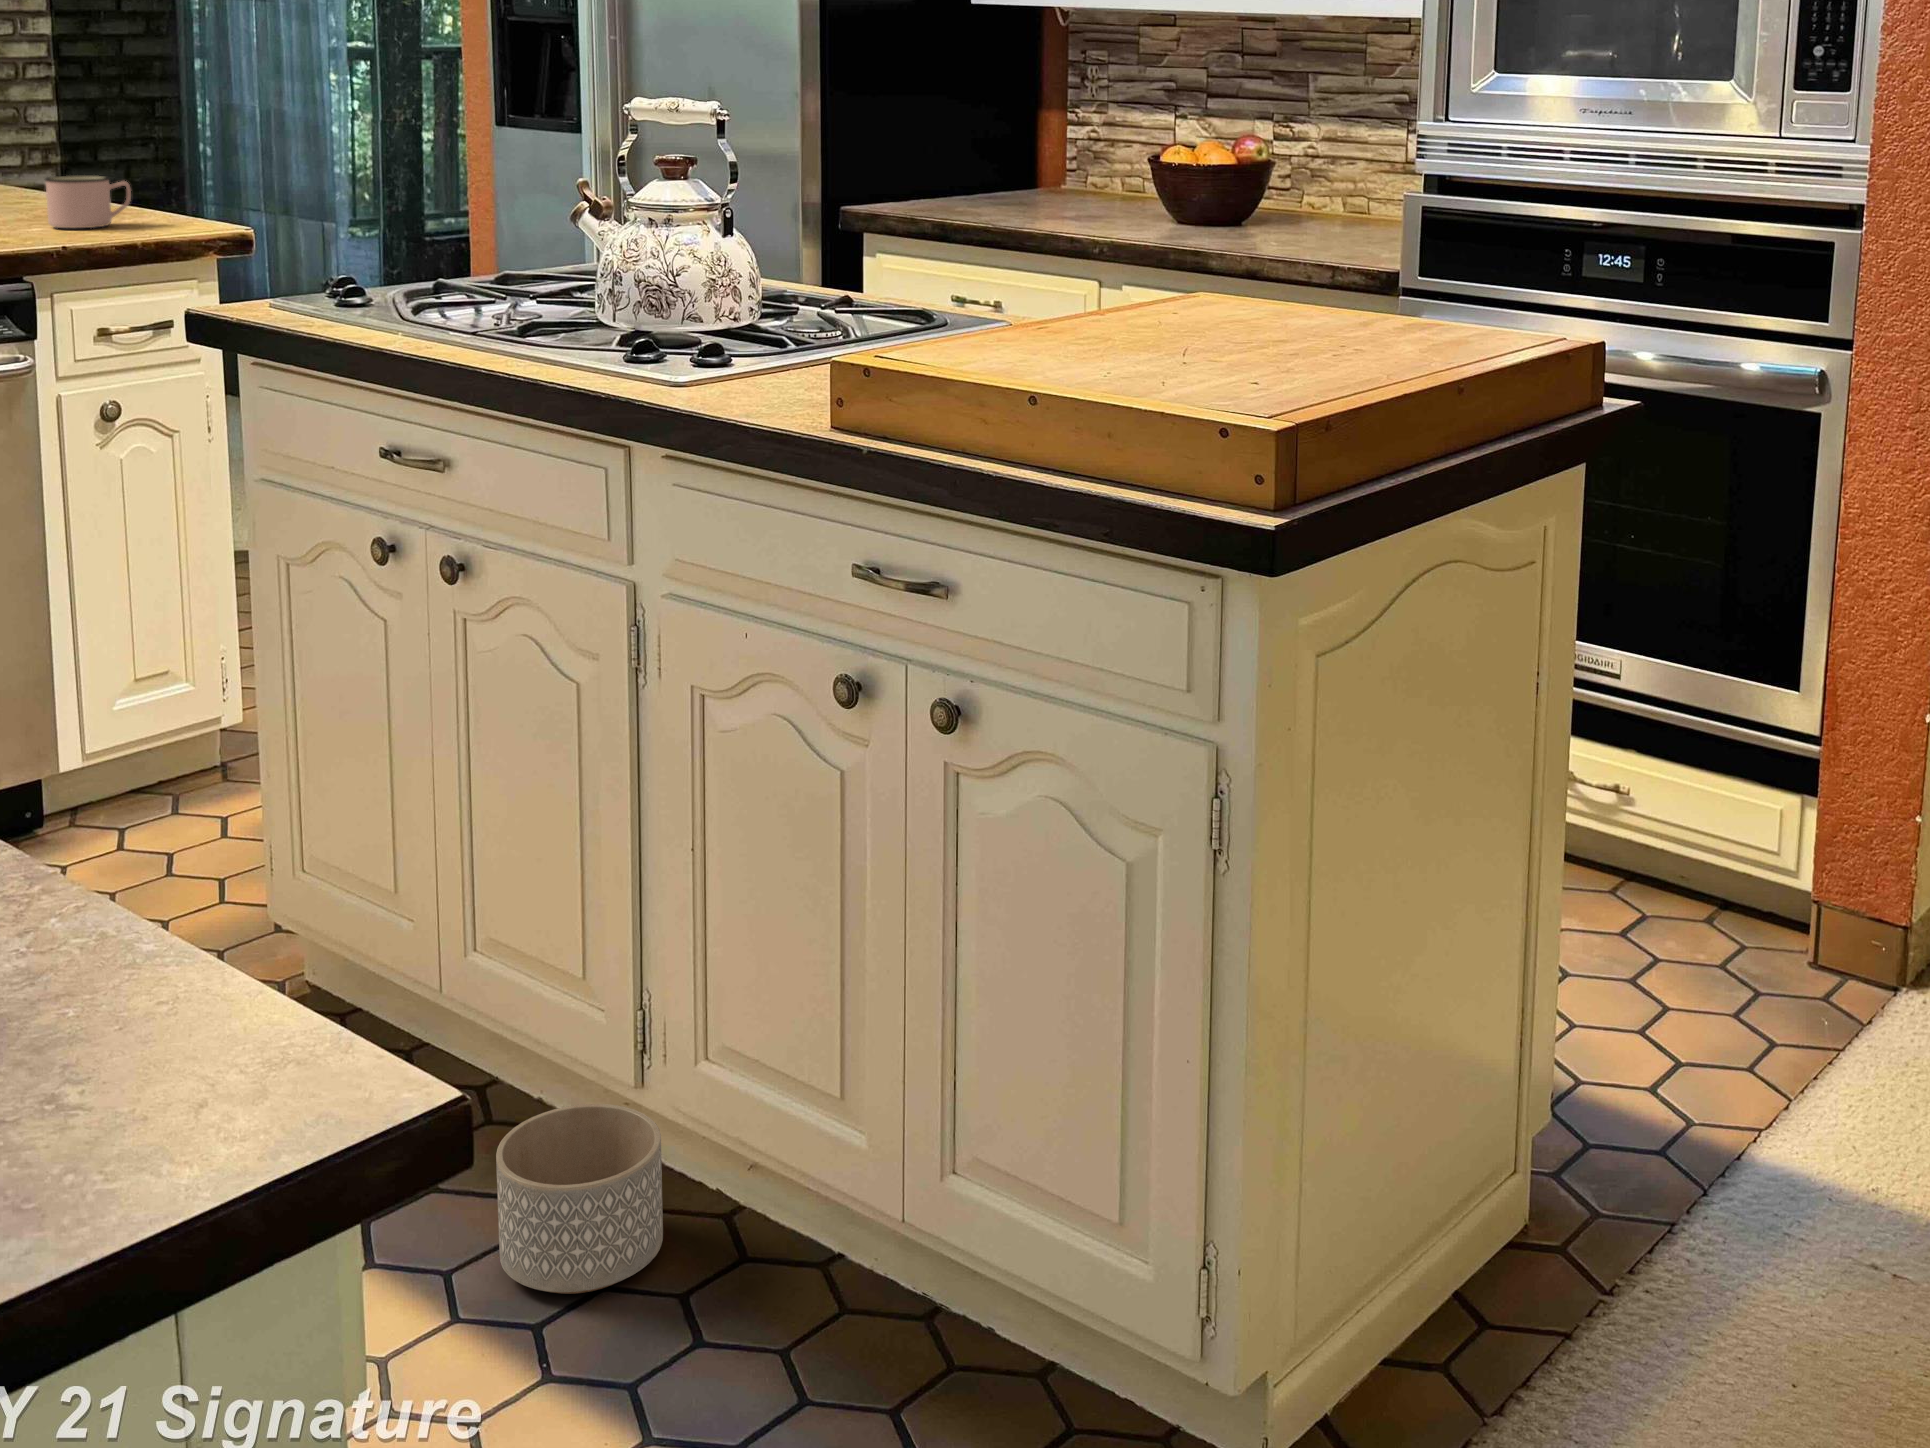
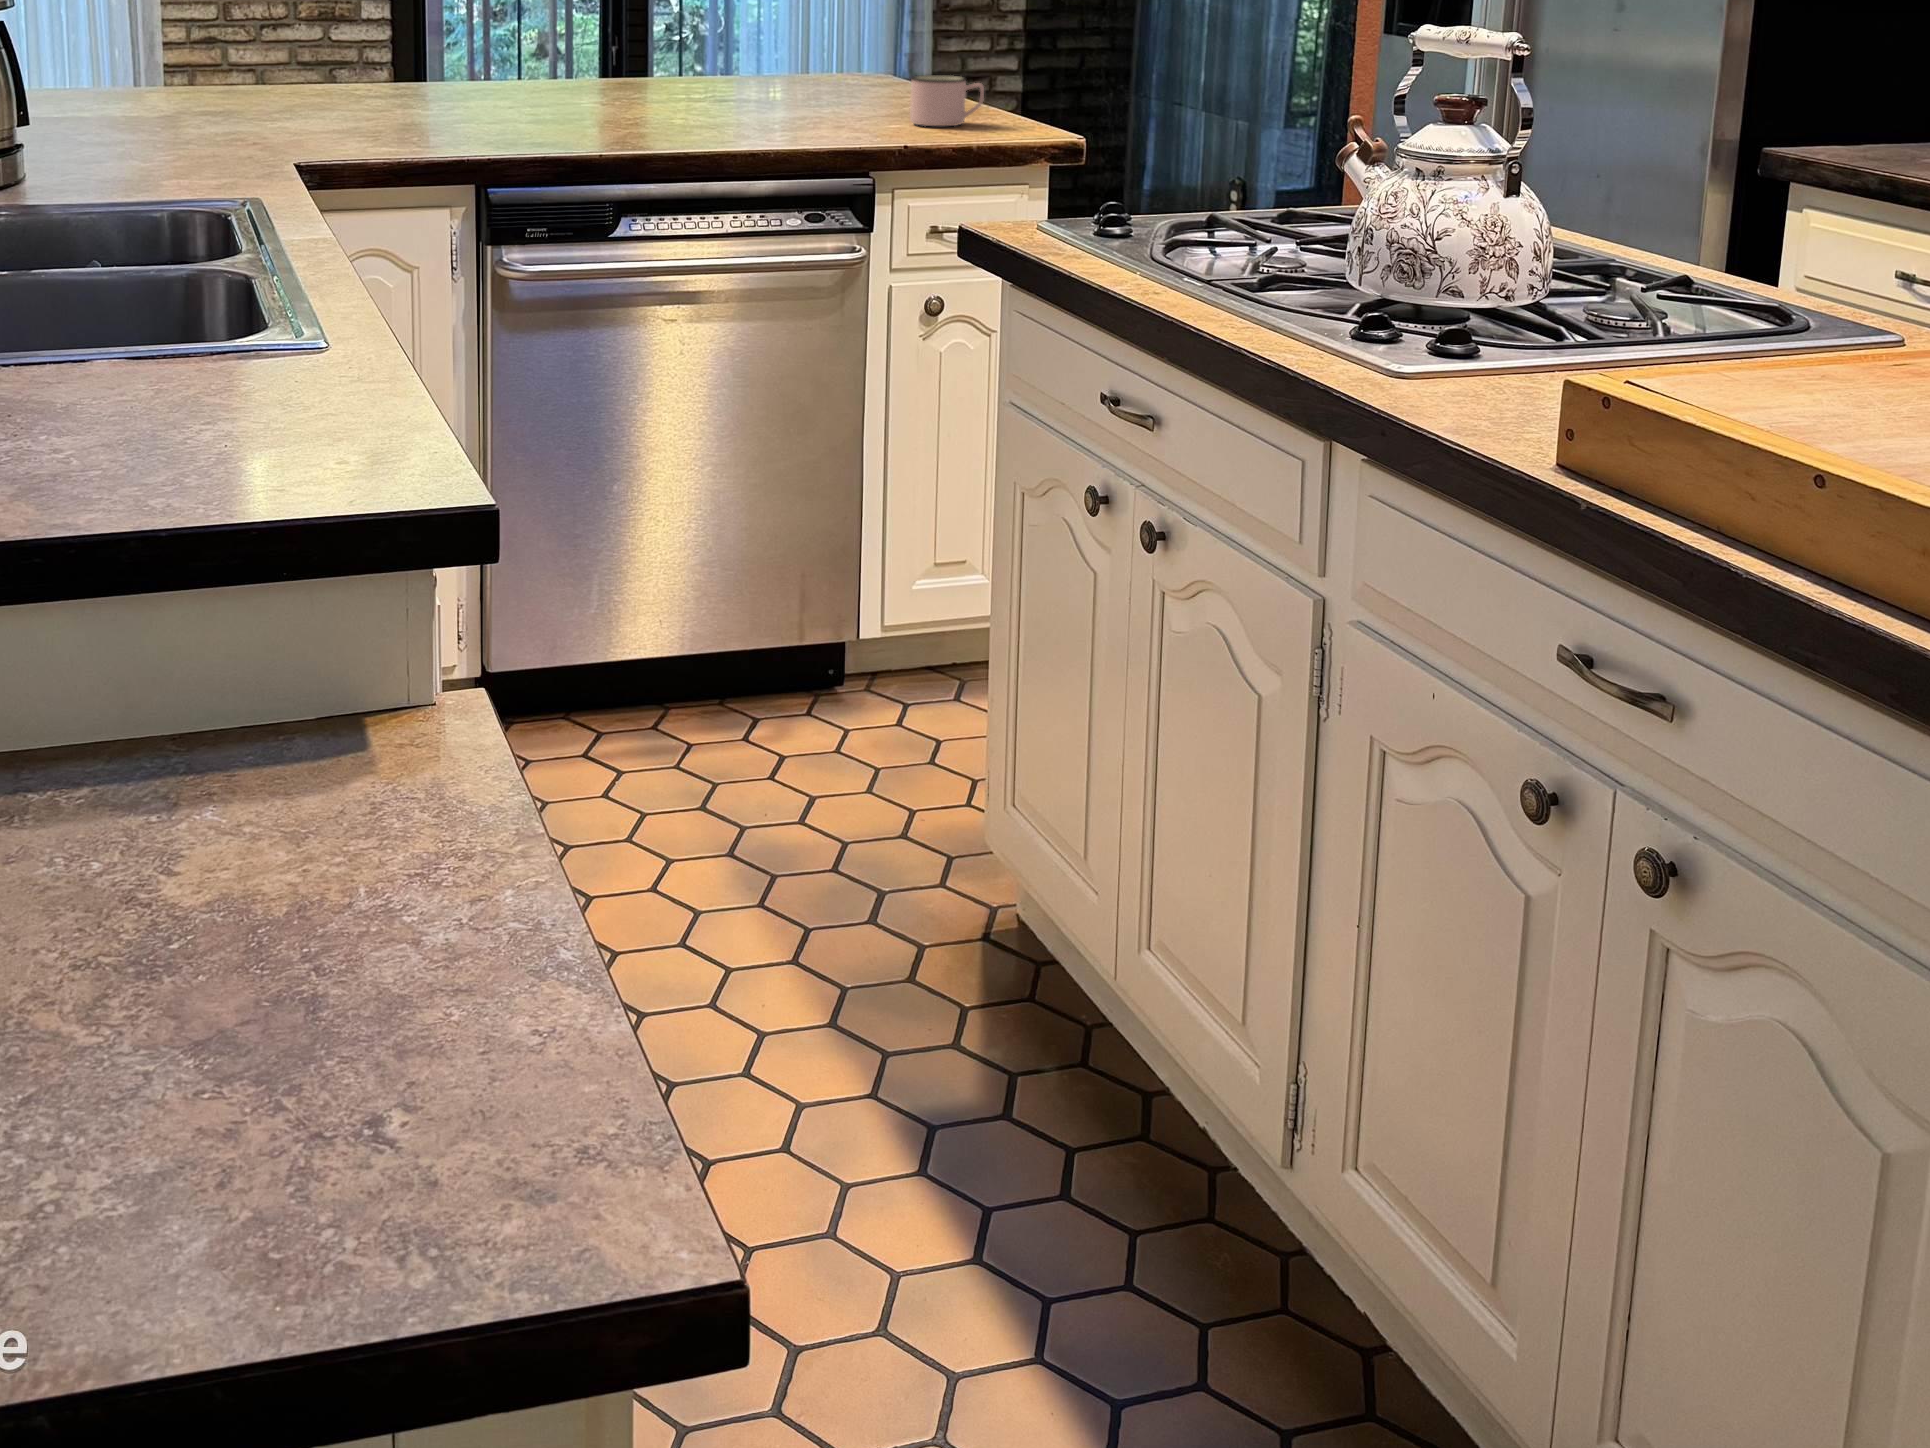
planter: present [496,1104,663,1294] -> none [1089,1141,1275,1360]

